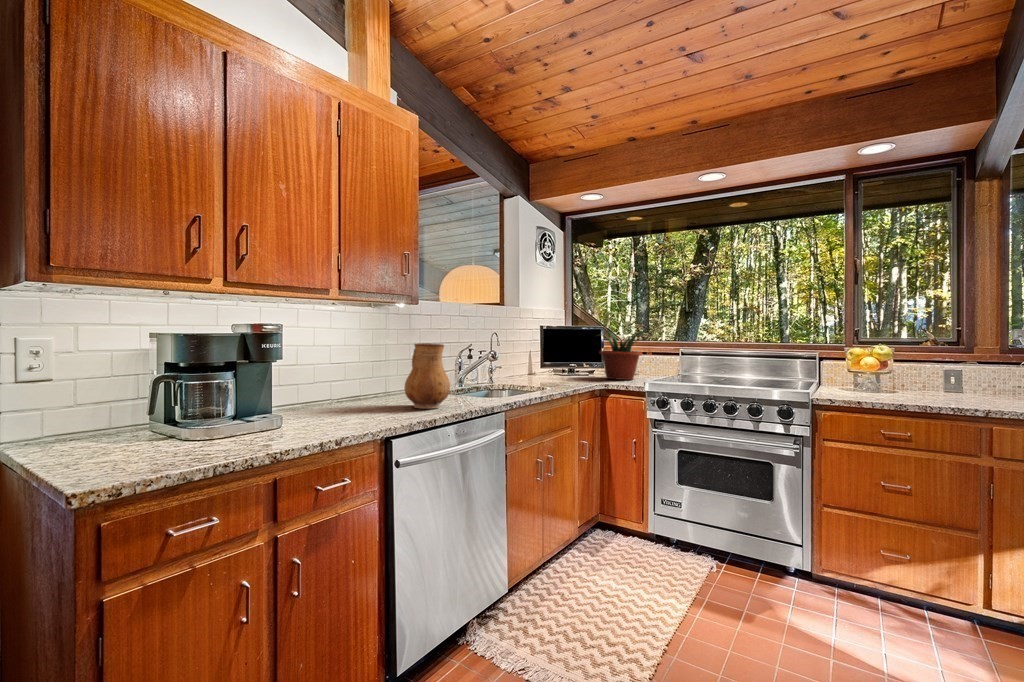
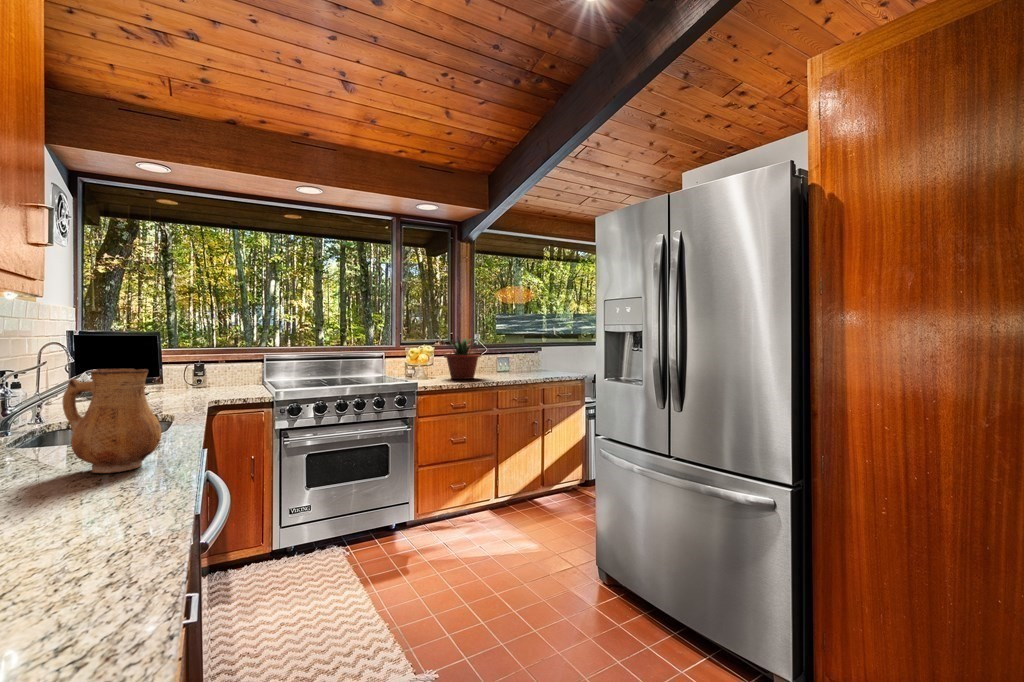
potted plant: present [597,331,646,380] -> present [438,337,481,379]

